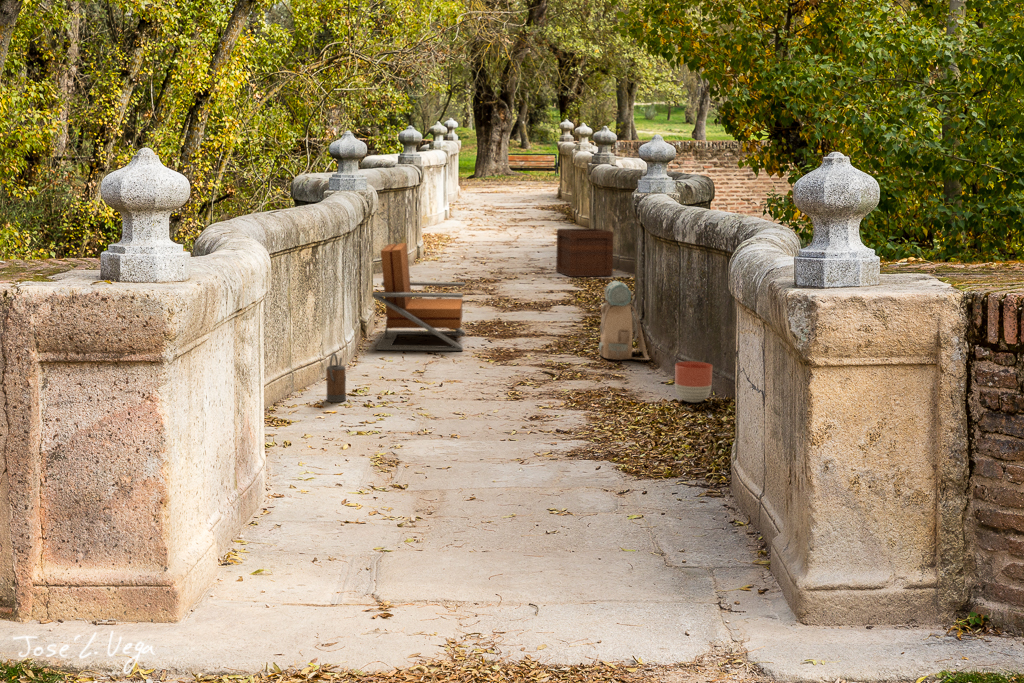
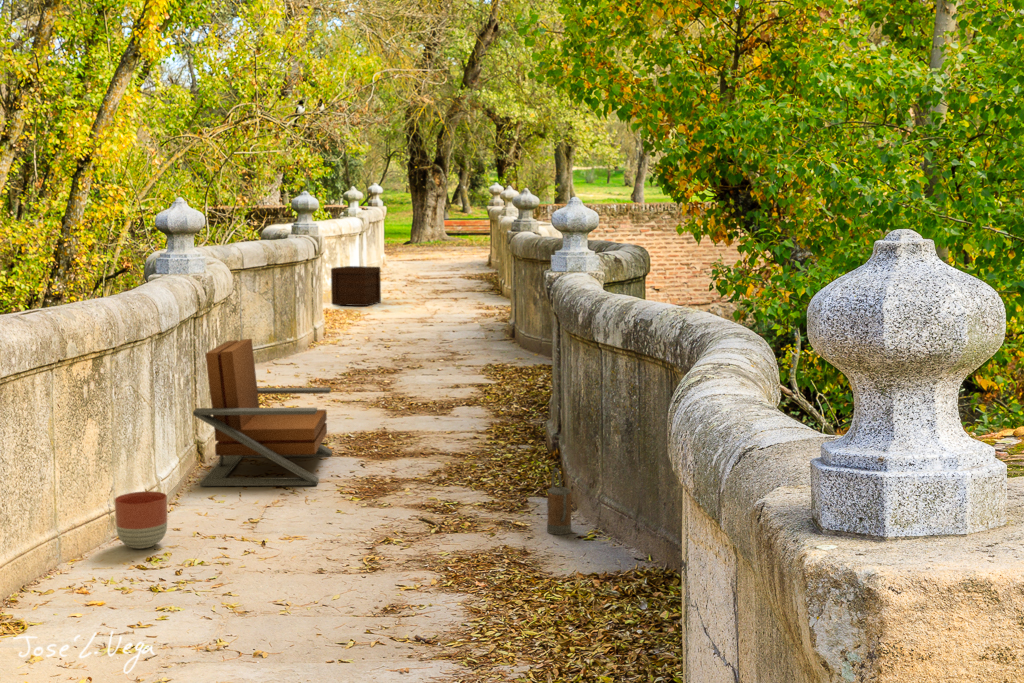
wooden crate: present [556,229,613,277] -> present [331,266,381,306]
backpack: present [599,281,649,360] -> none [498,389,565,496]
watering can: present [326,353,346,402] -> present [547,468,571,534]
planter: present [675,361,713,402] -> present [115,491,167,549]

